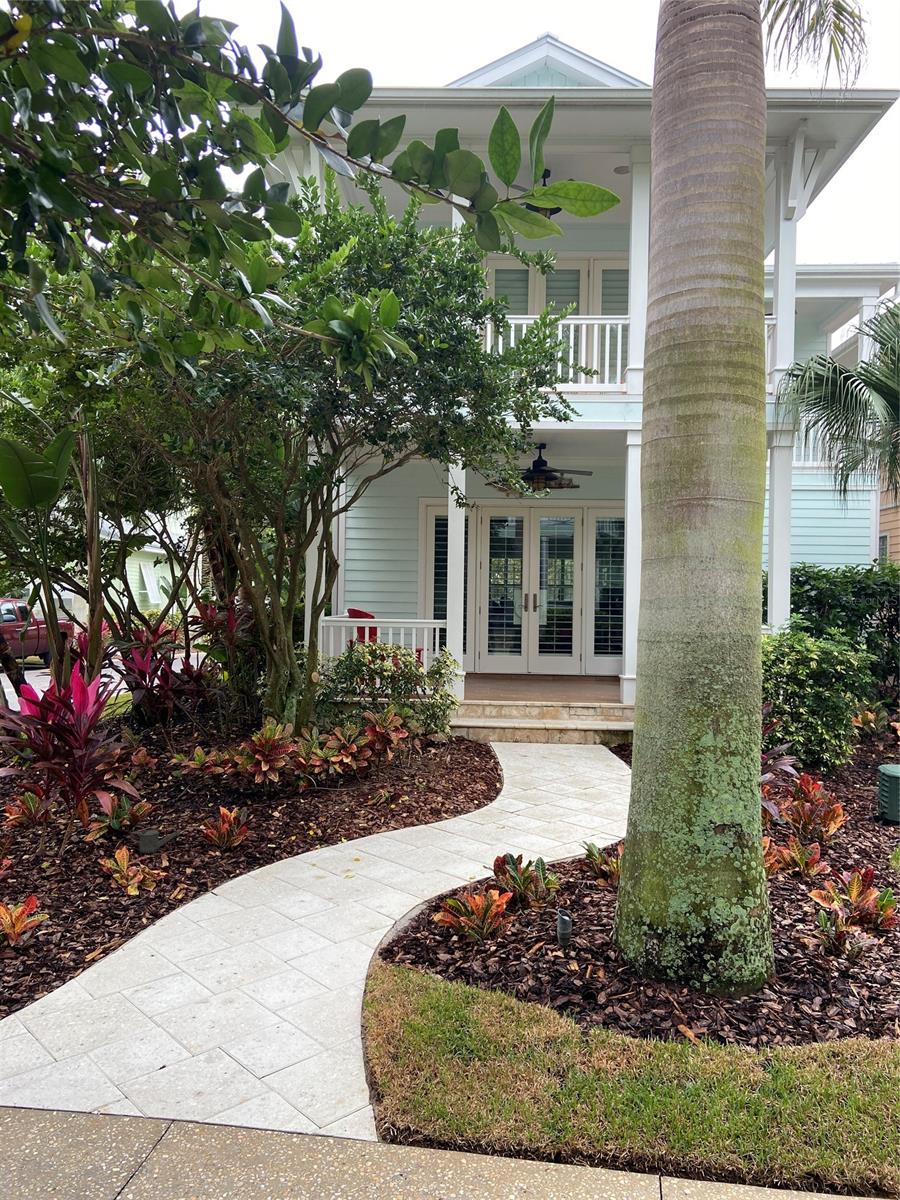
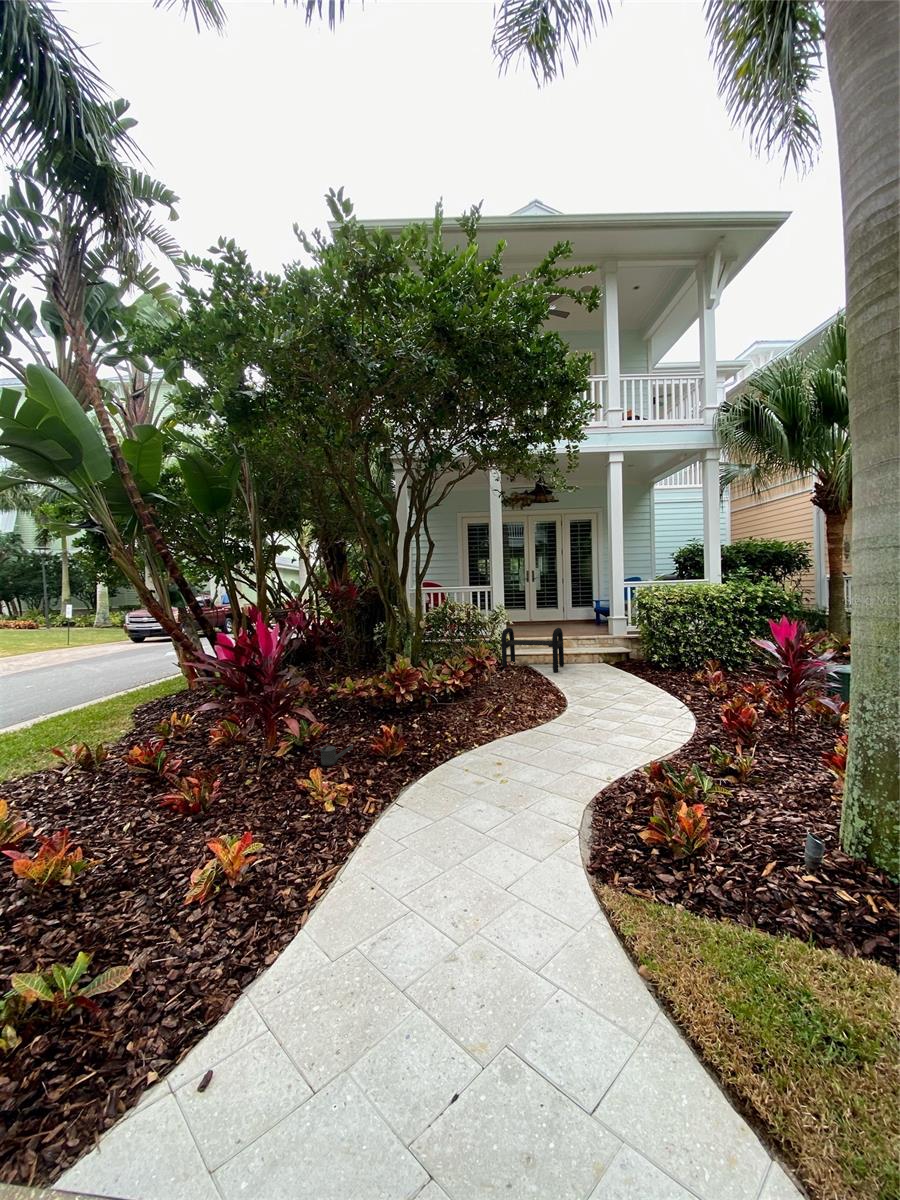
bench: none [443,686,536,756] -> present [501,628,564,673]

